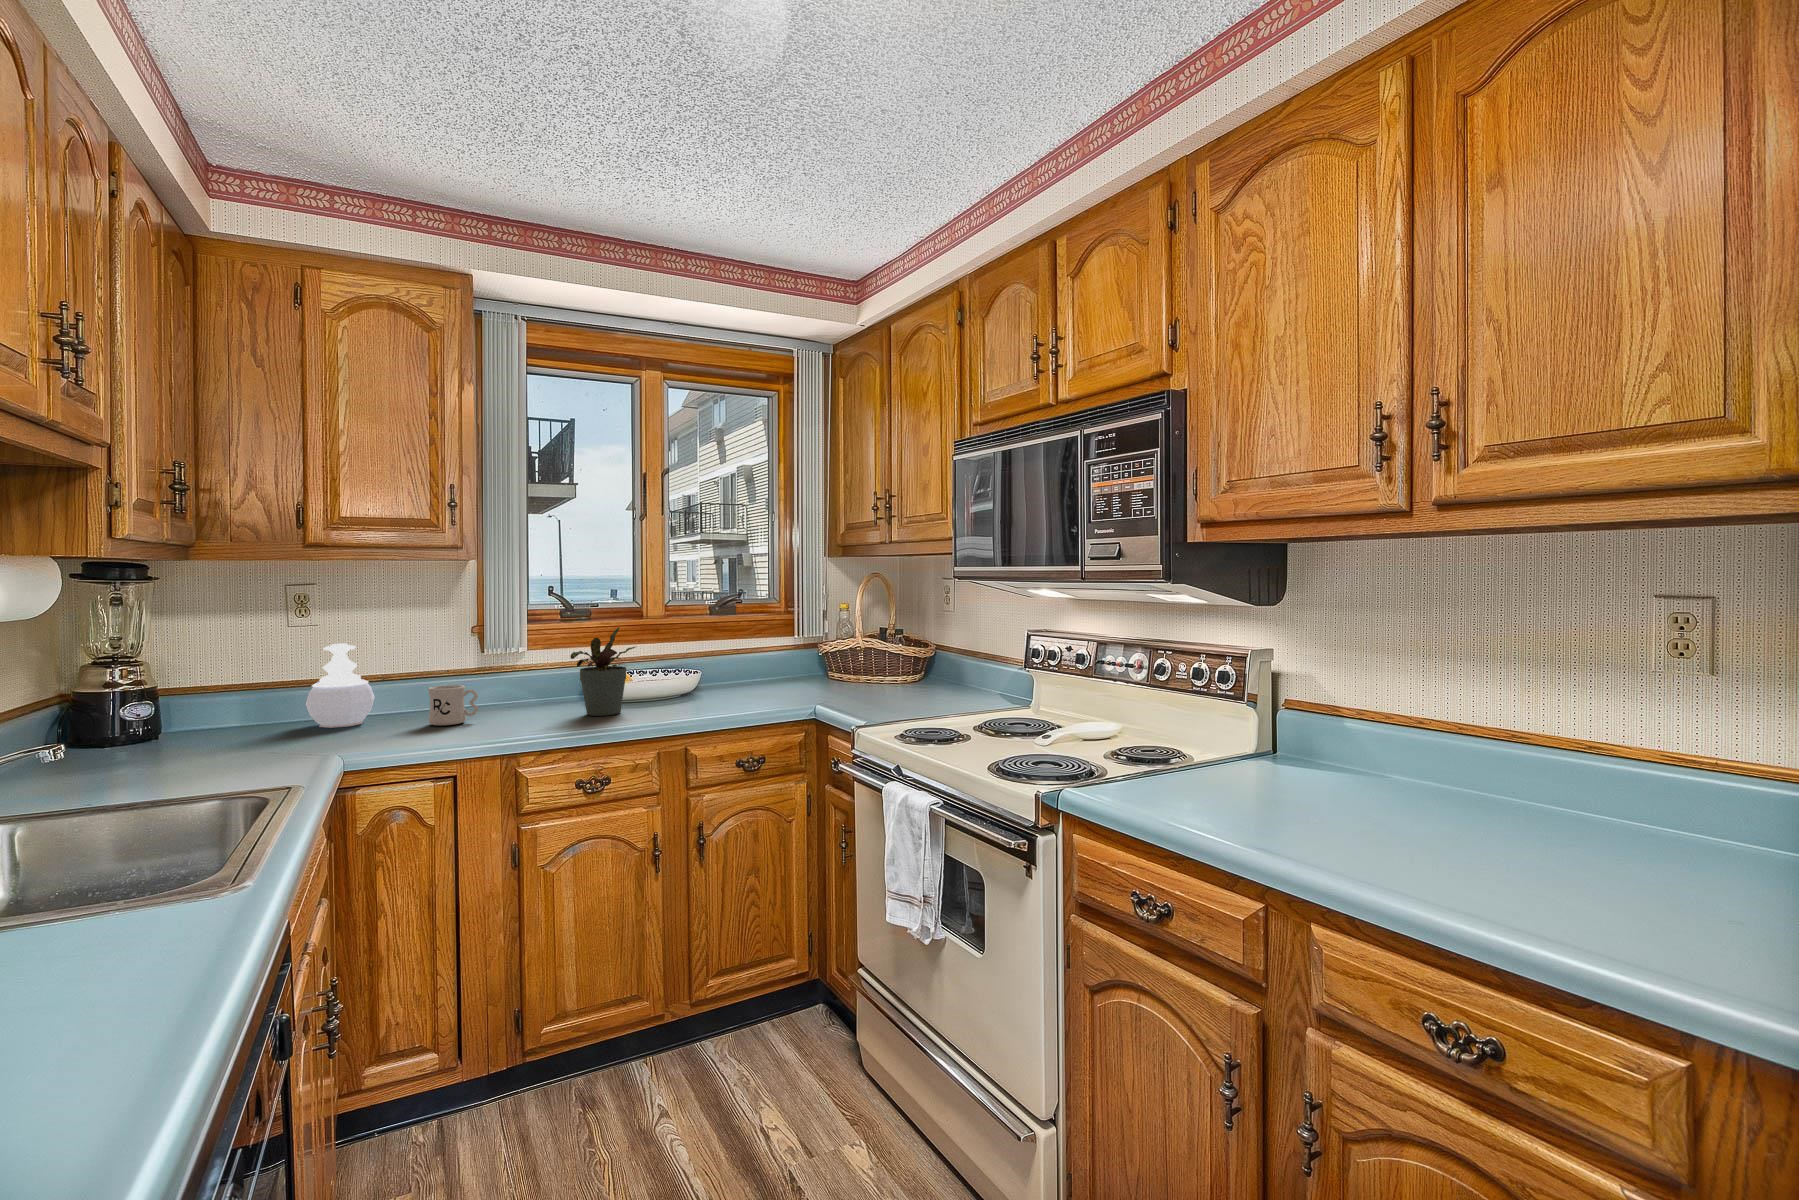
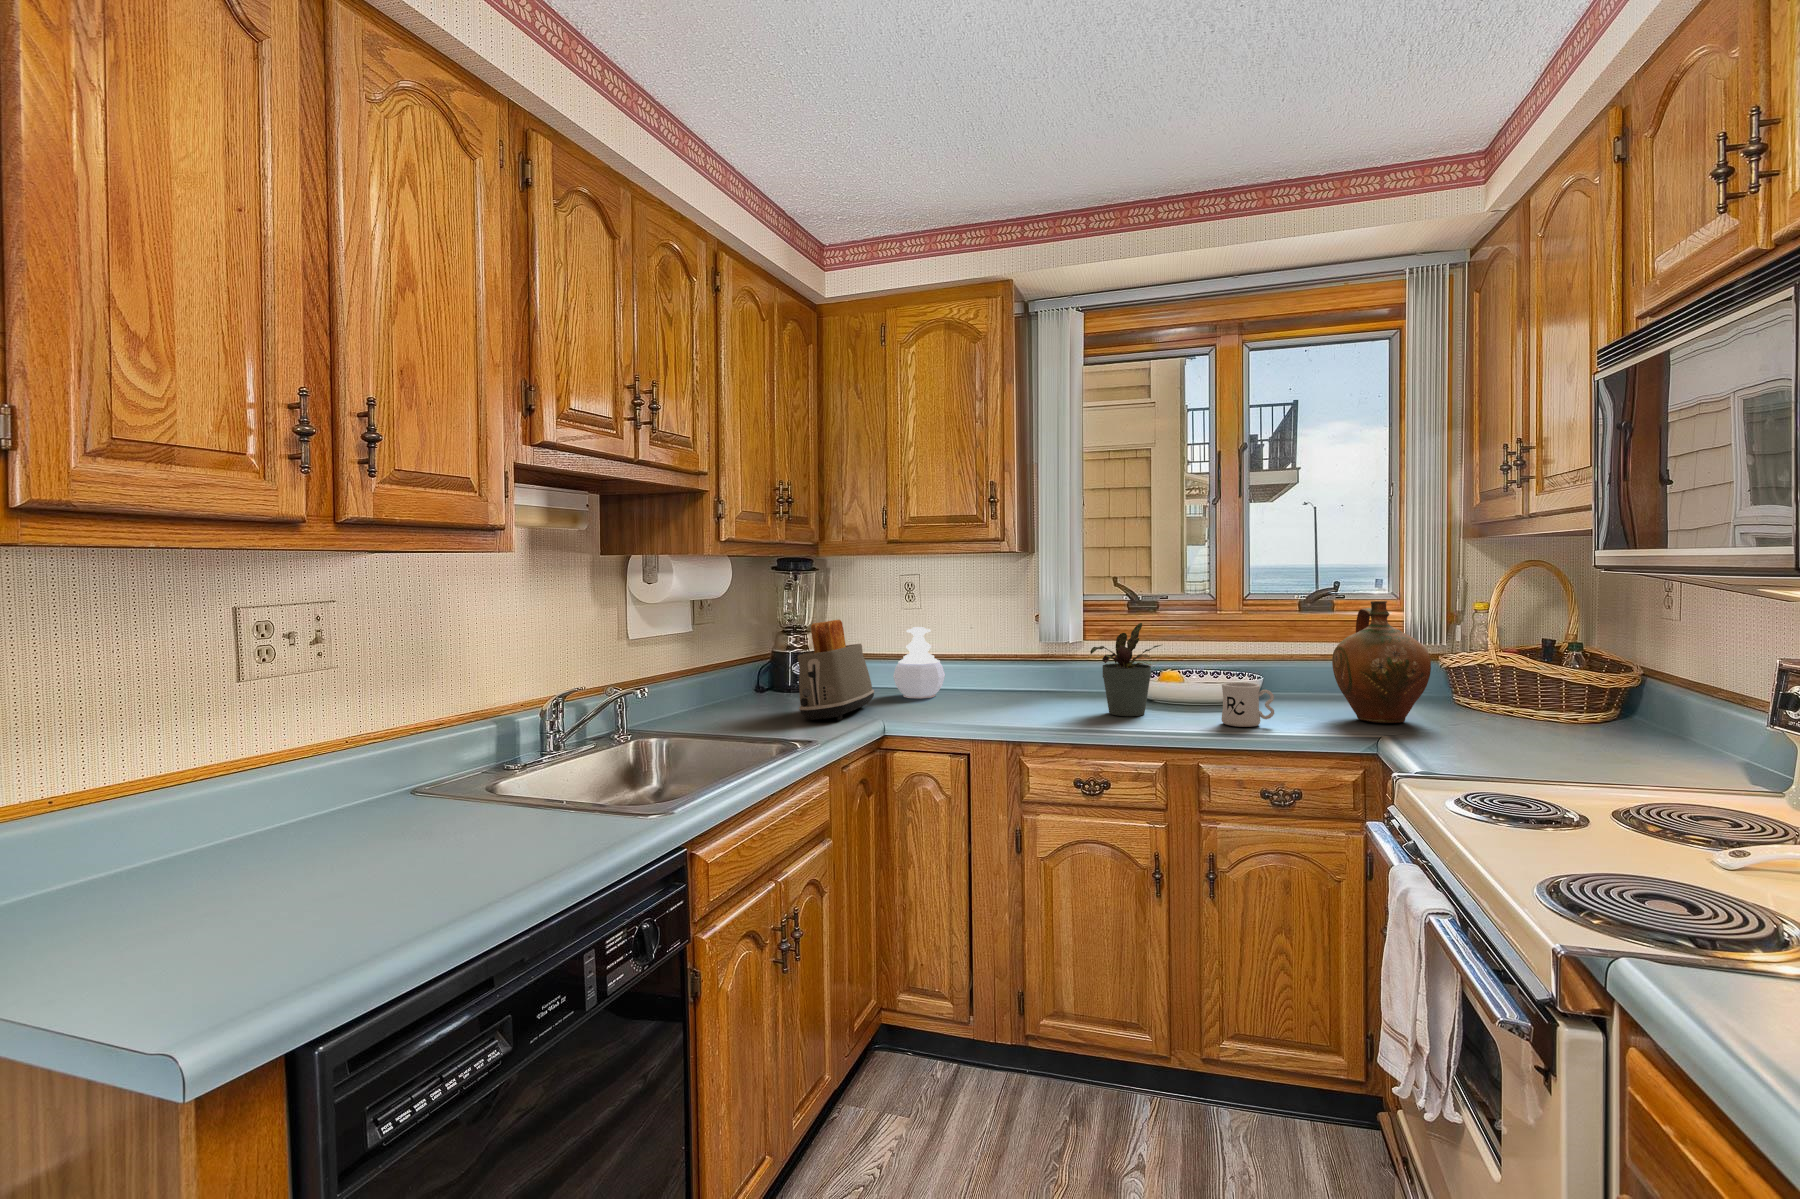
ceramic jug: none [766,603,834,697] -> present [1332,601,1431,723]
toaster: none [205,637,300,764] -> present [798,620,874,720]
mug: present [428,685,478,725] -> present [1222,682,1274,727]

